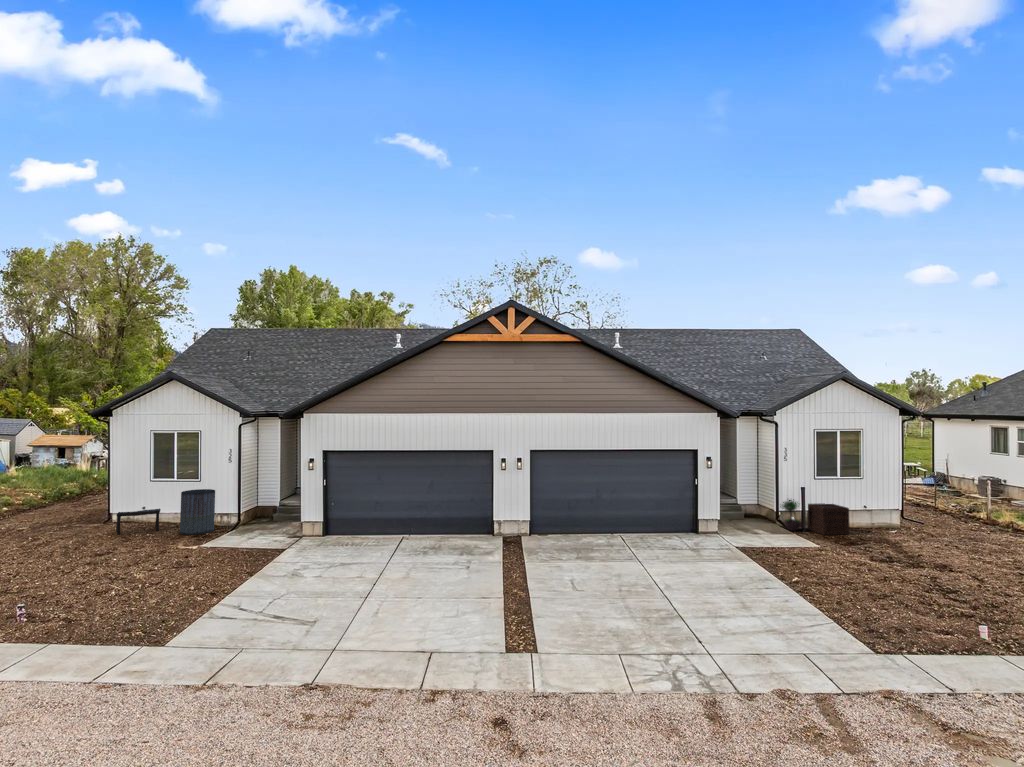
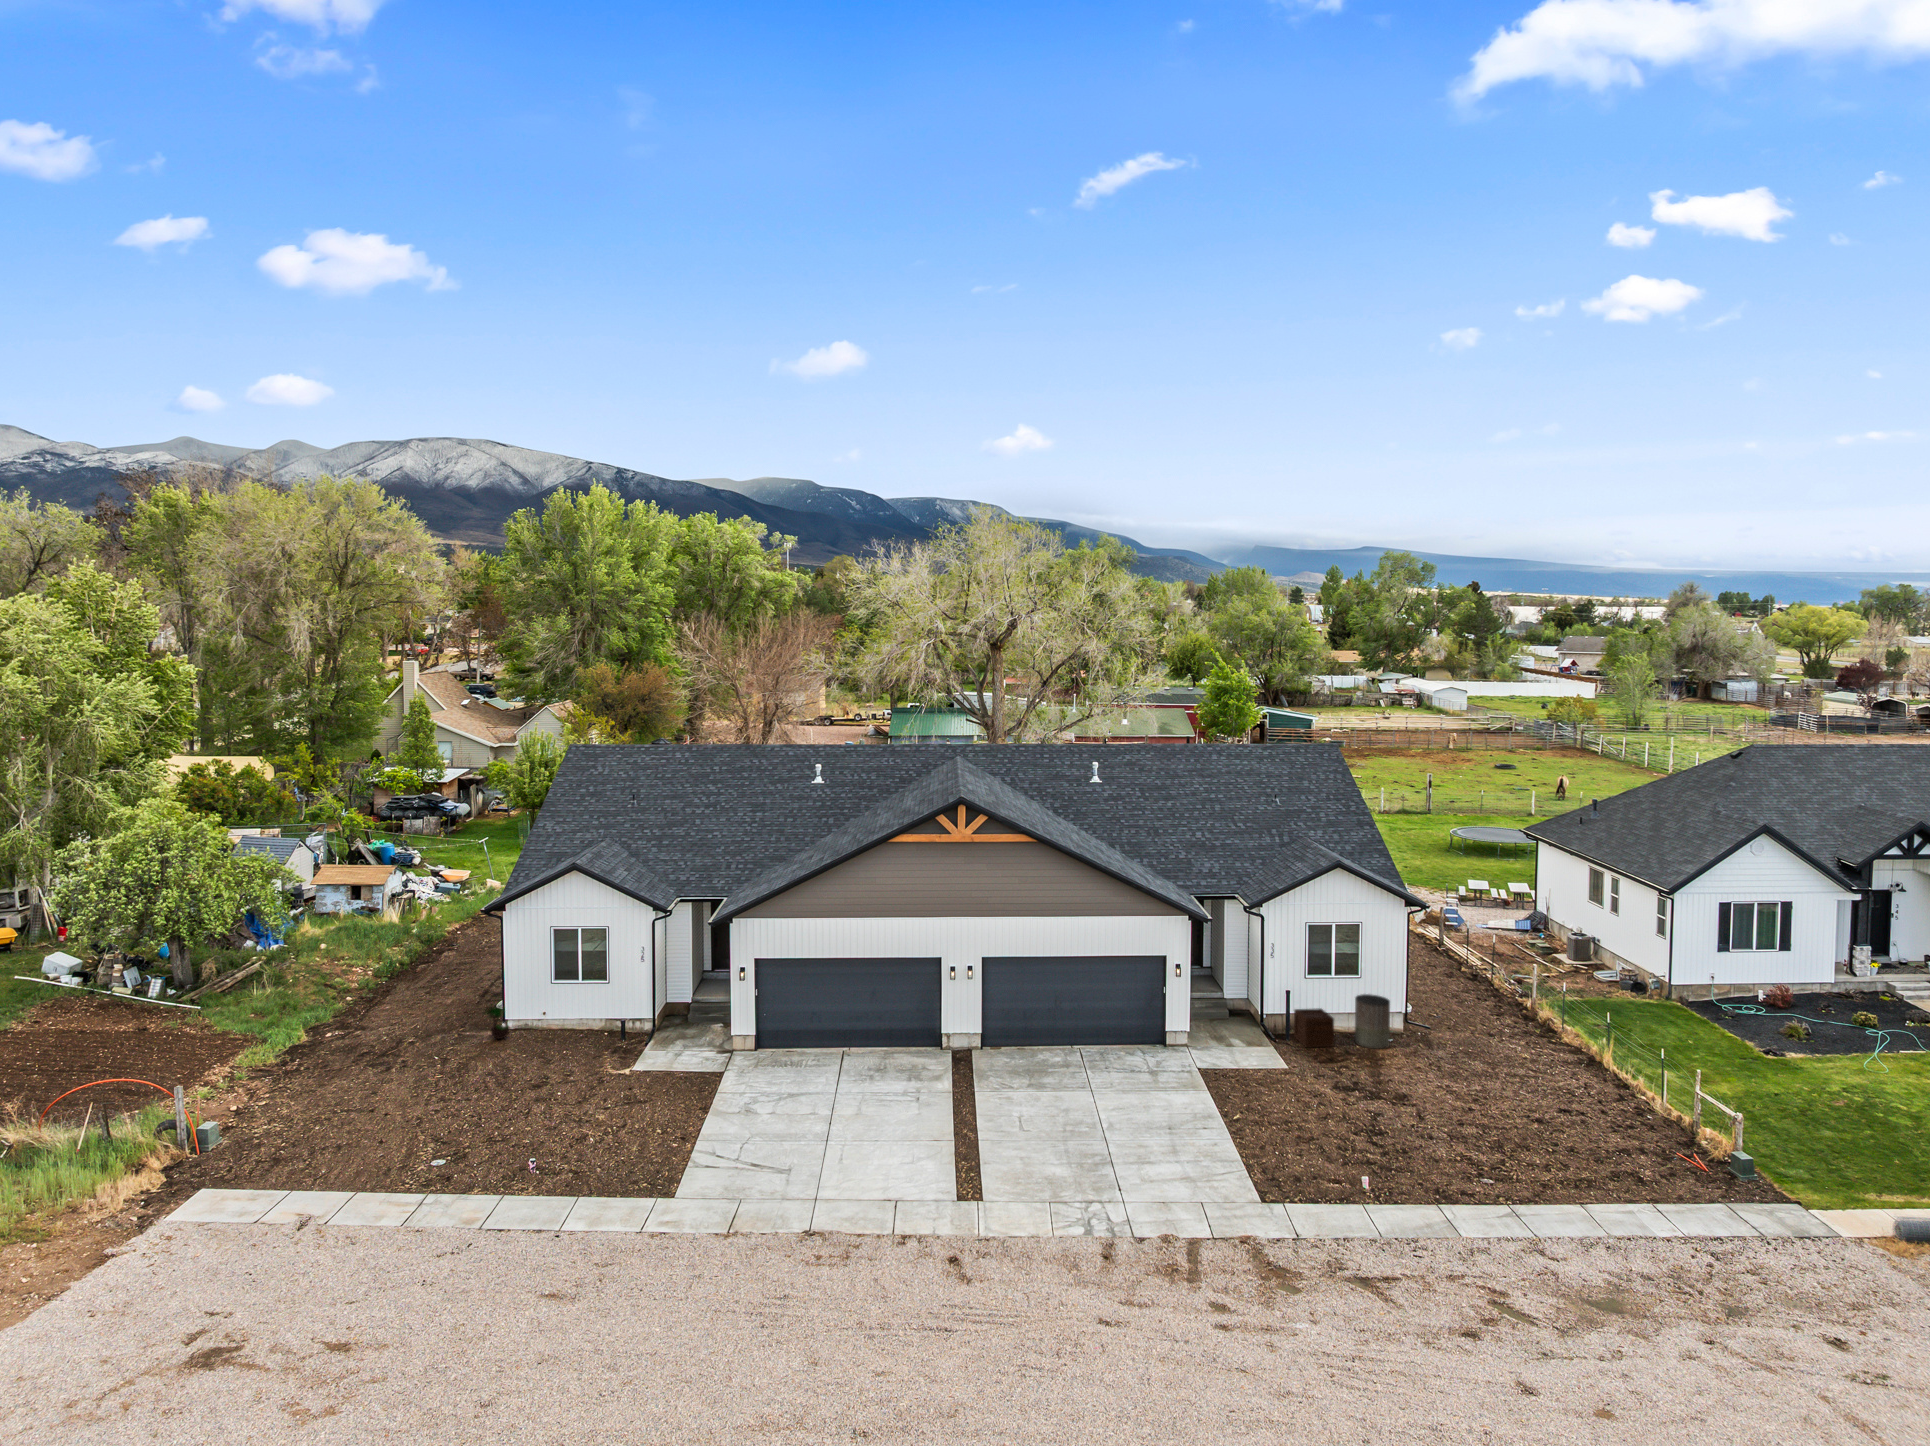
trash can: present [180,489,215,535] -> present [1355,994,1390,1049]
potted tree: present [780,499,801,531] -> present [485,1005,510,1039]
bench: present [116,509,161,535] -> none [522,1016,568,1050]

